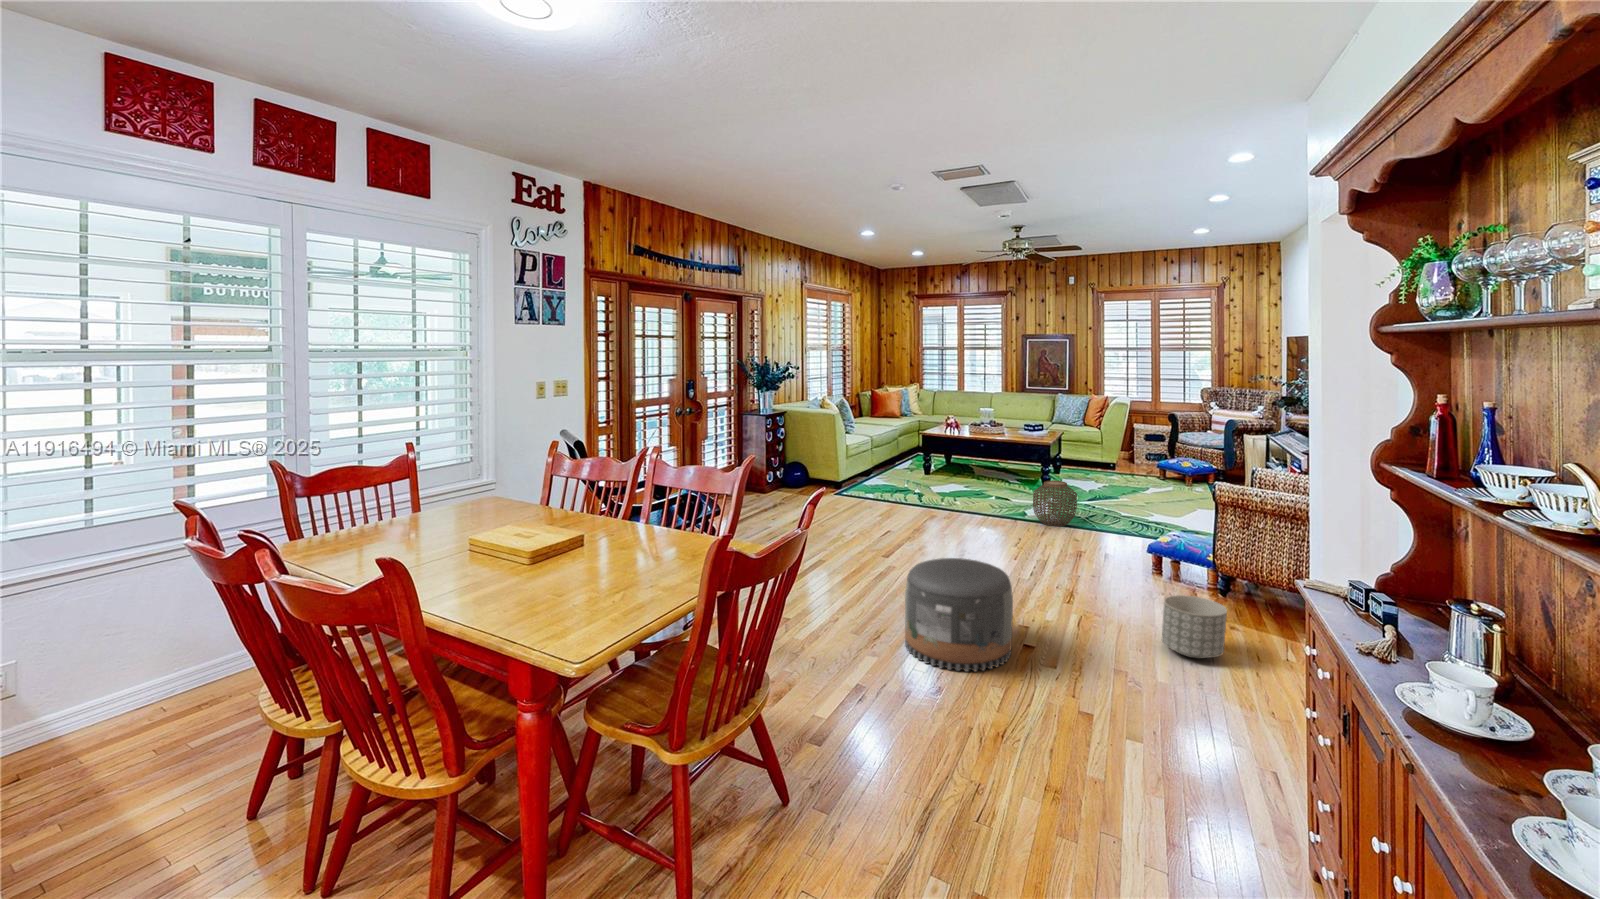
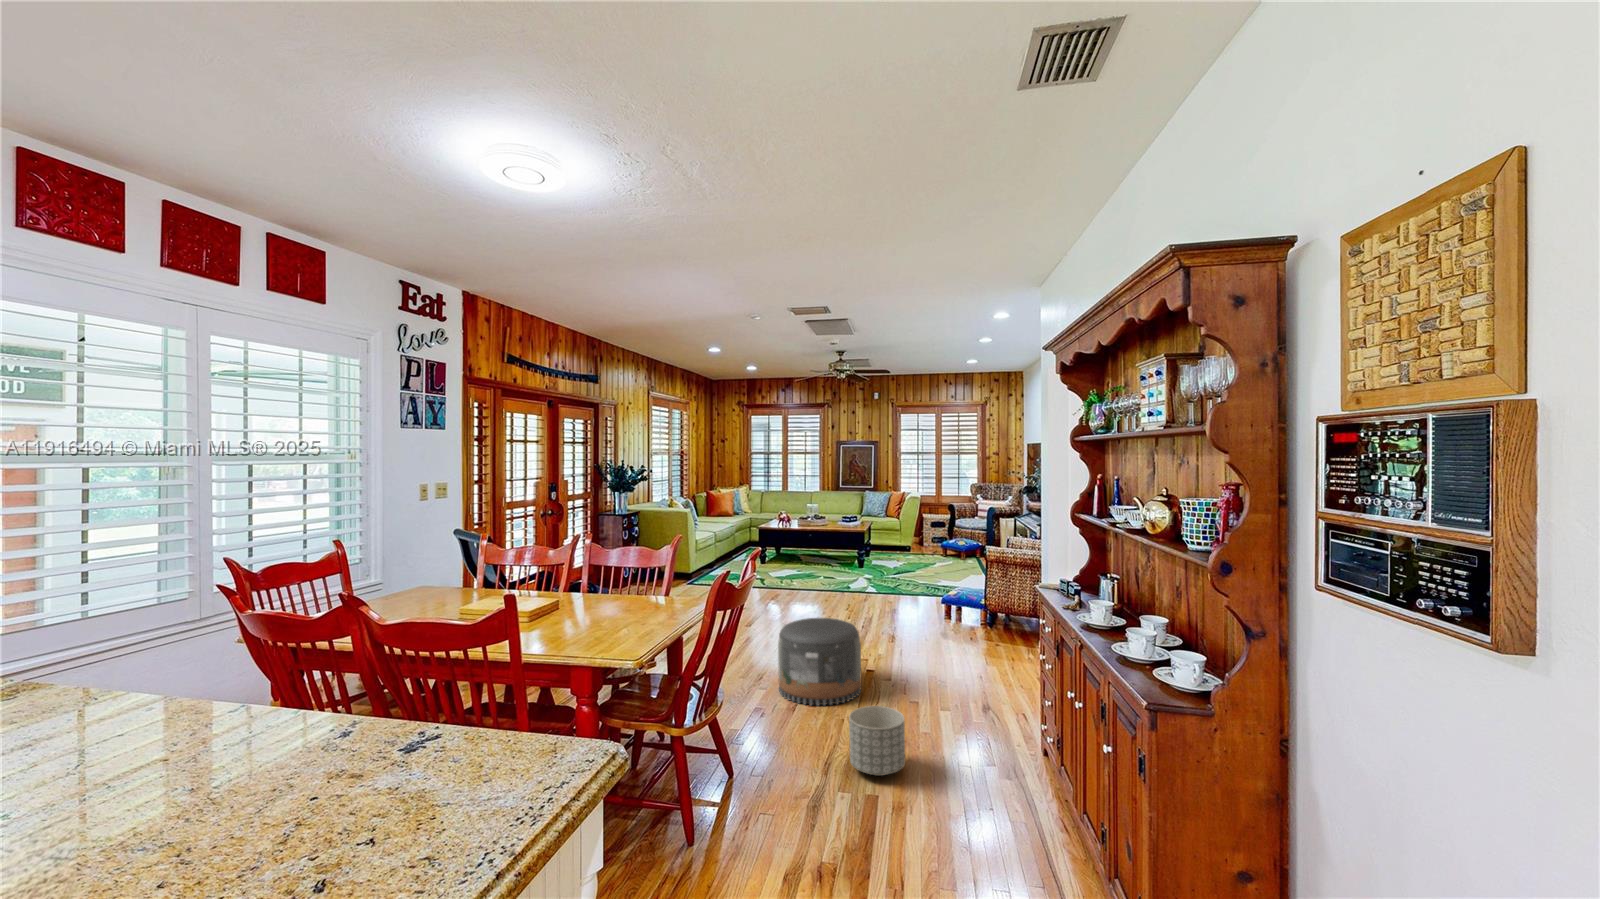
woven basket: present [1033,481,1077,526] -> none [859,559,892,597]
planter: present [1162,595,1227,659] -> present [849,706,905,776]

